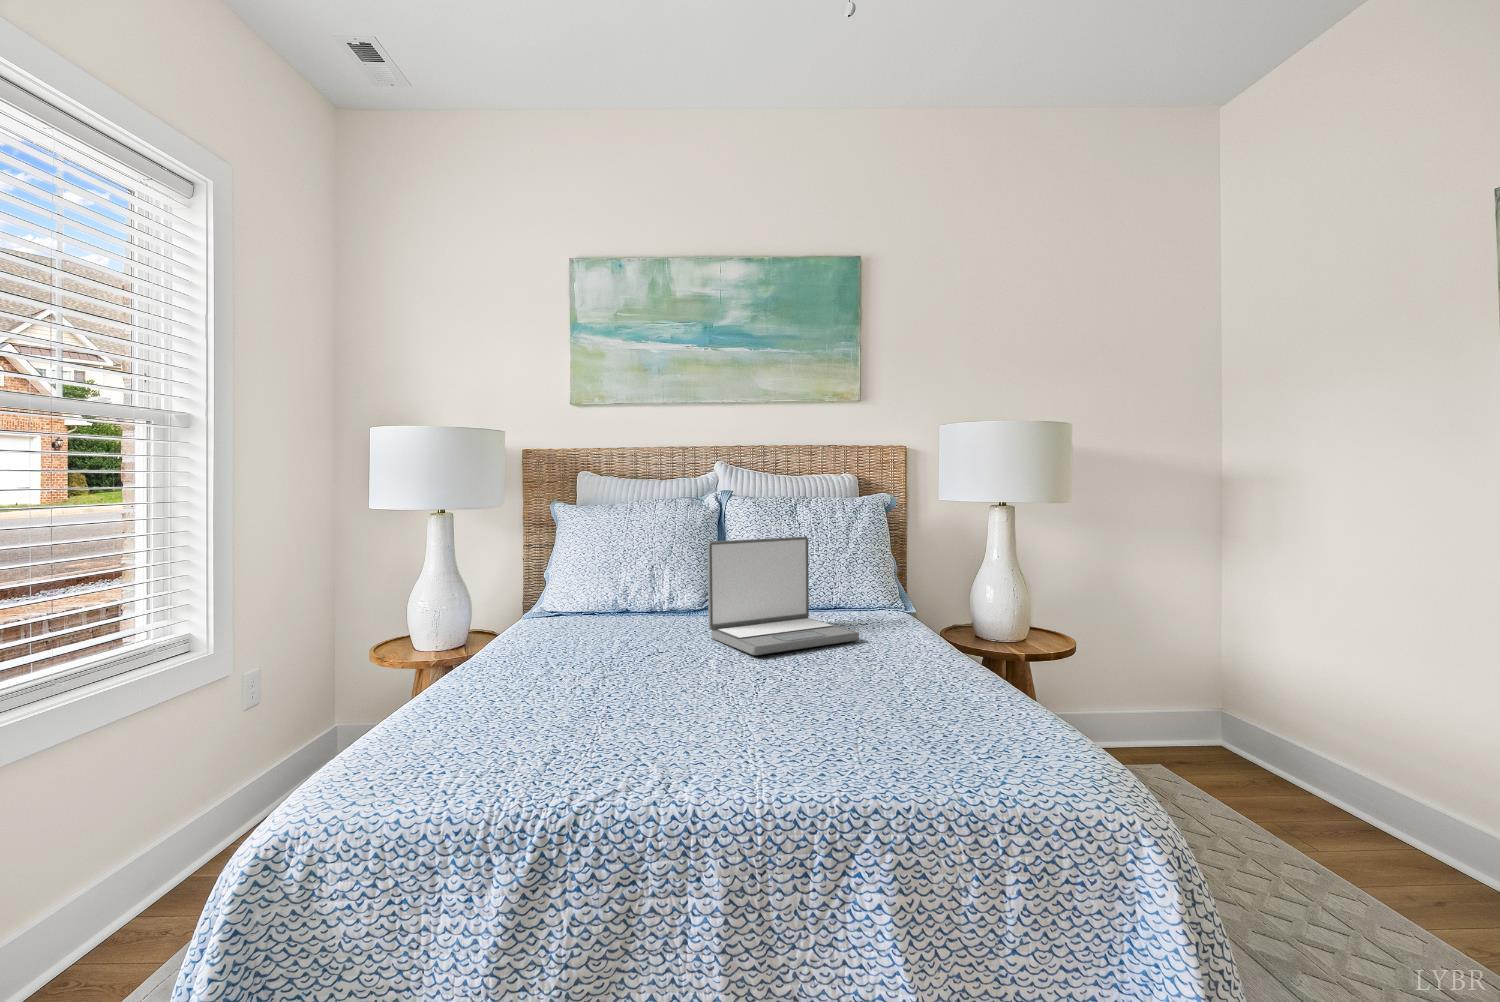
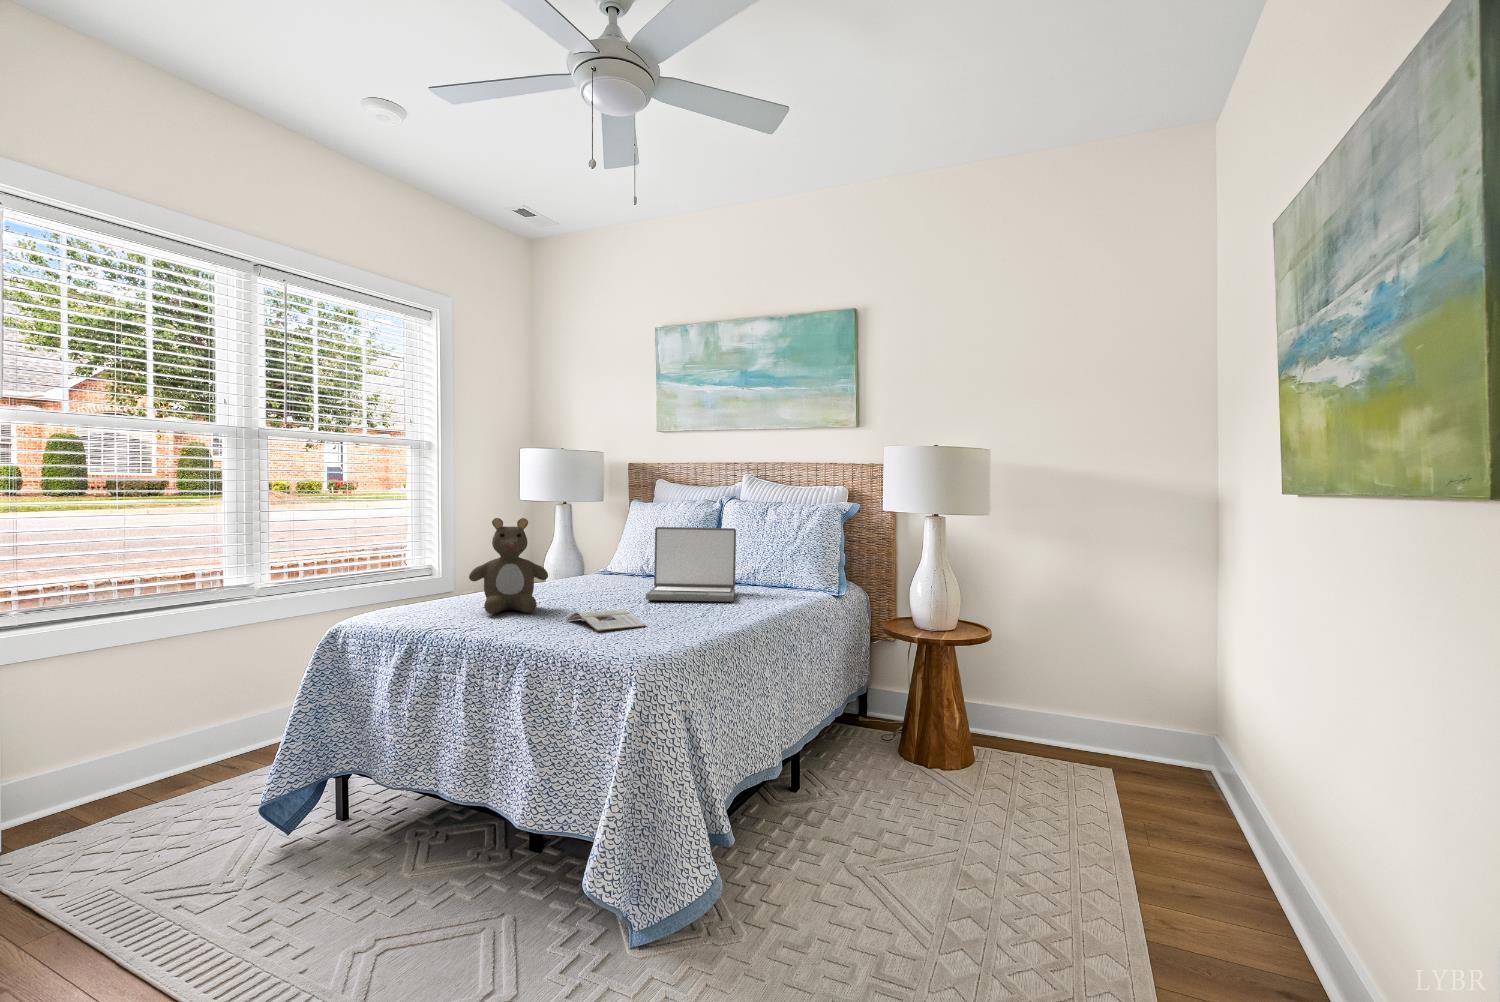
teddy bear: none [525,546,670,735] -> present [469,518,548,614]
magazine: none [761,685,902,739] -> present [567,609,646,631]

